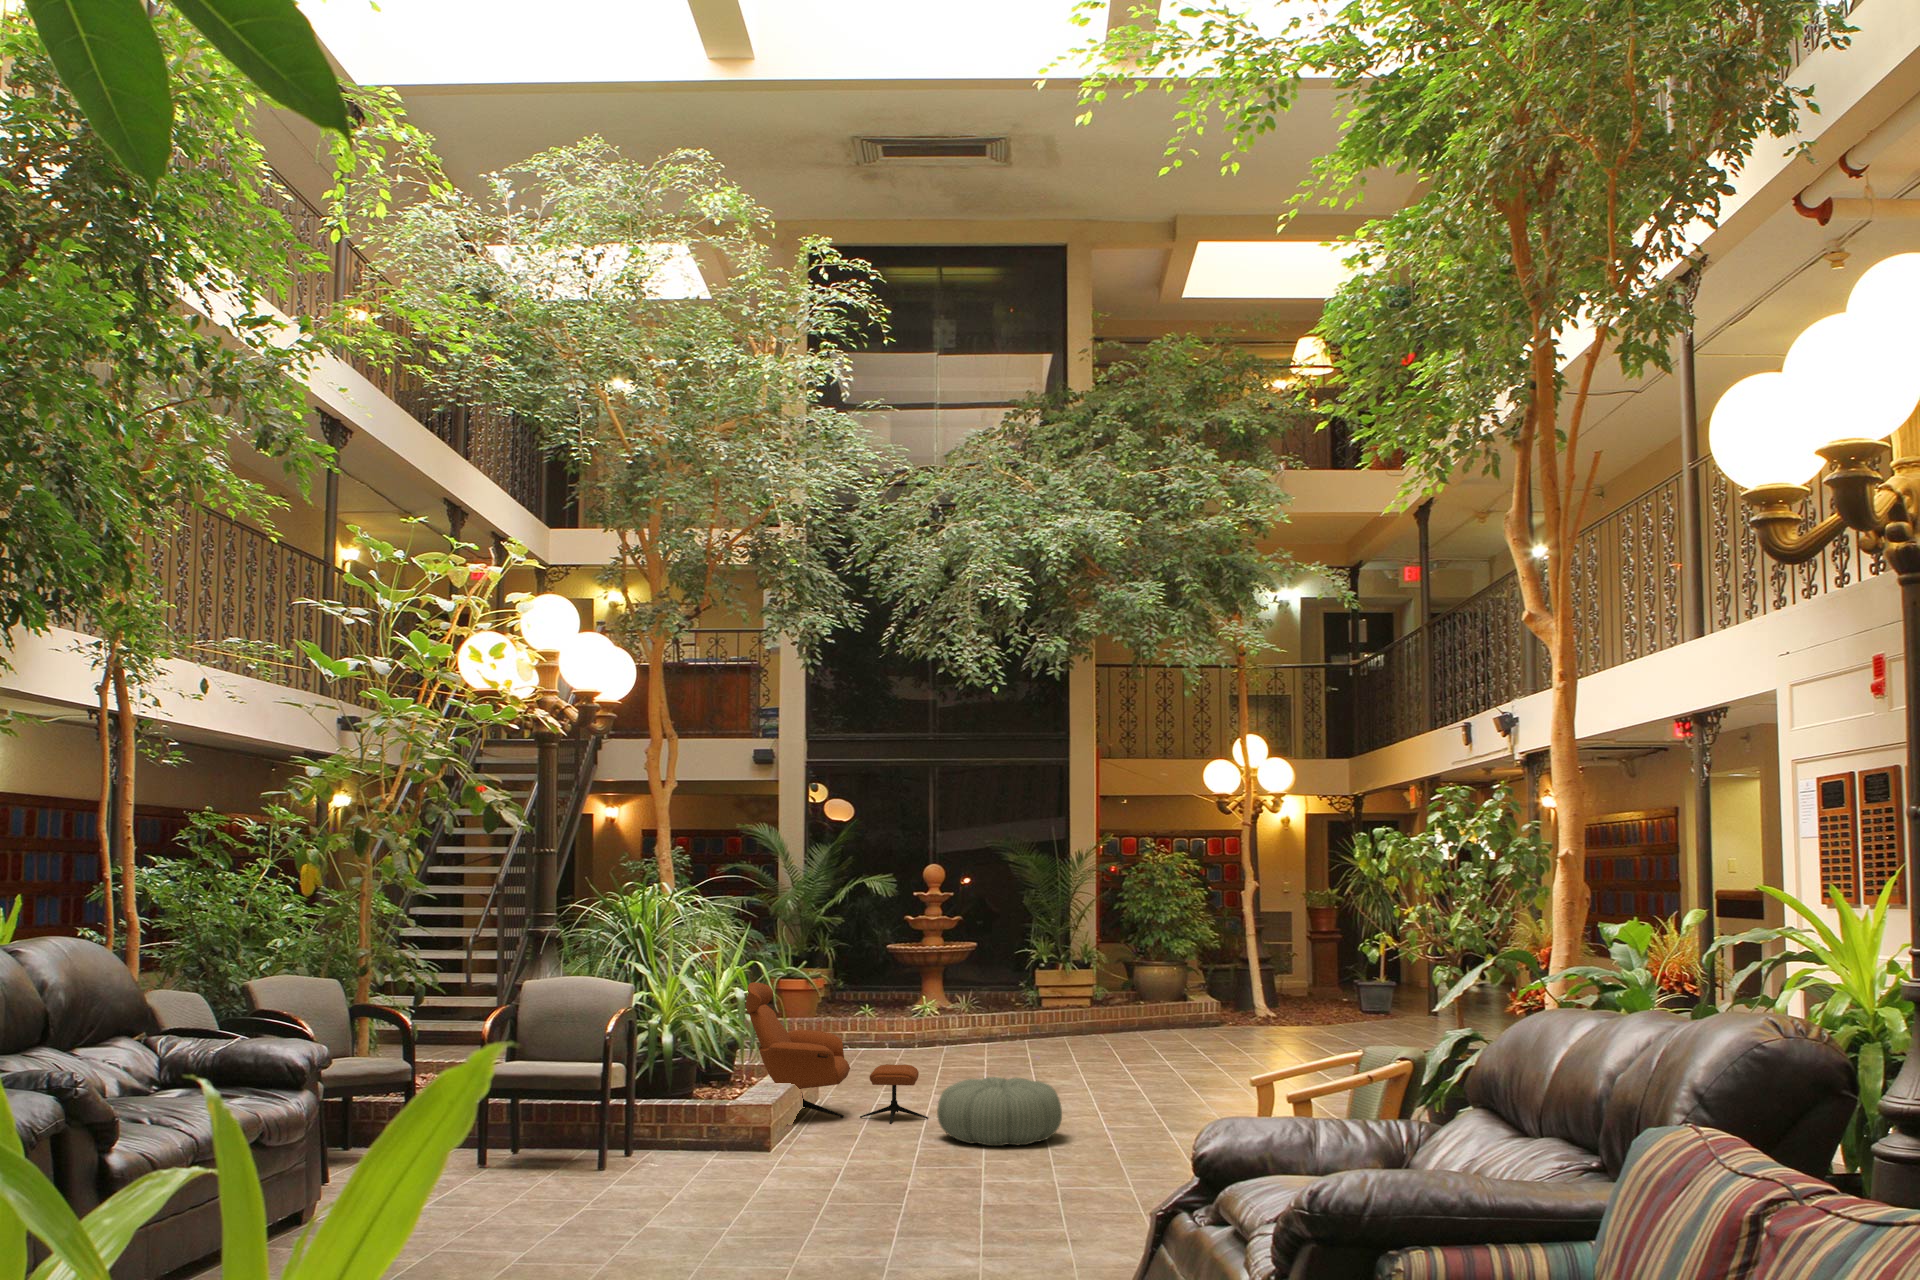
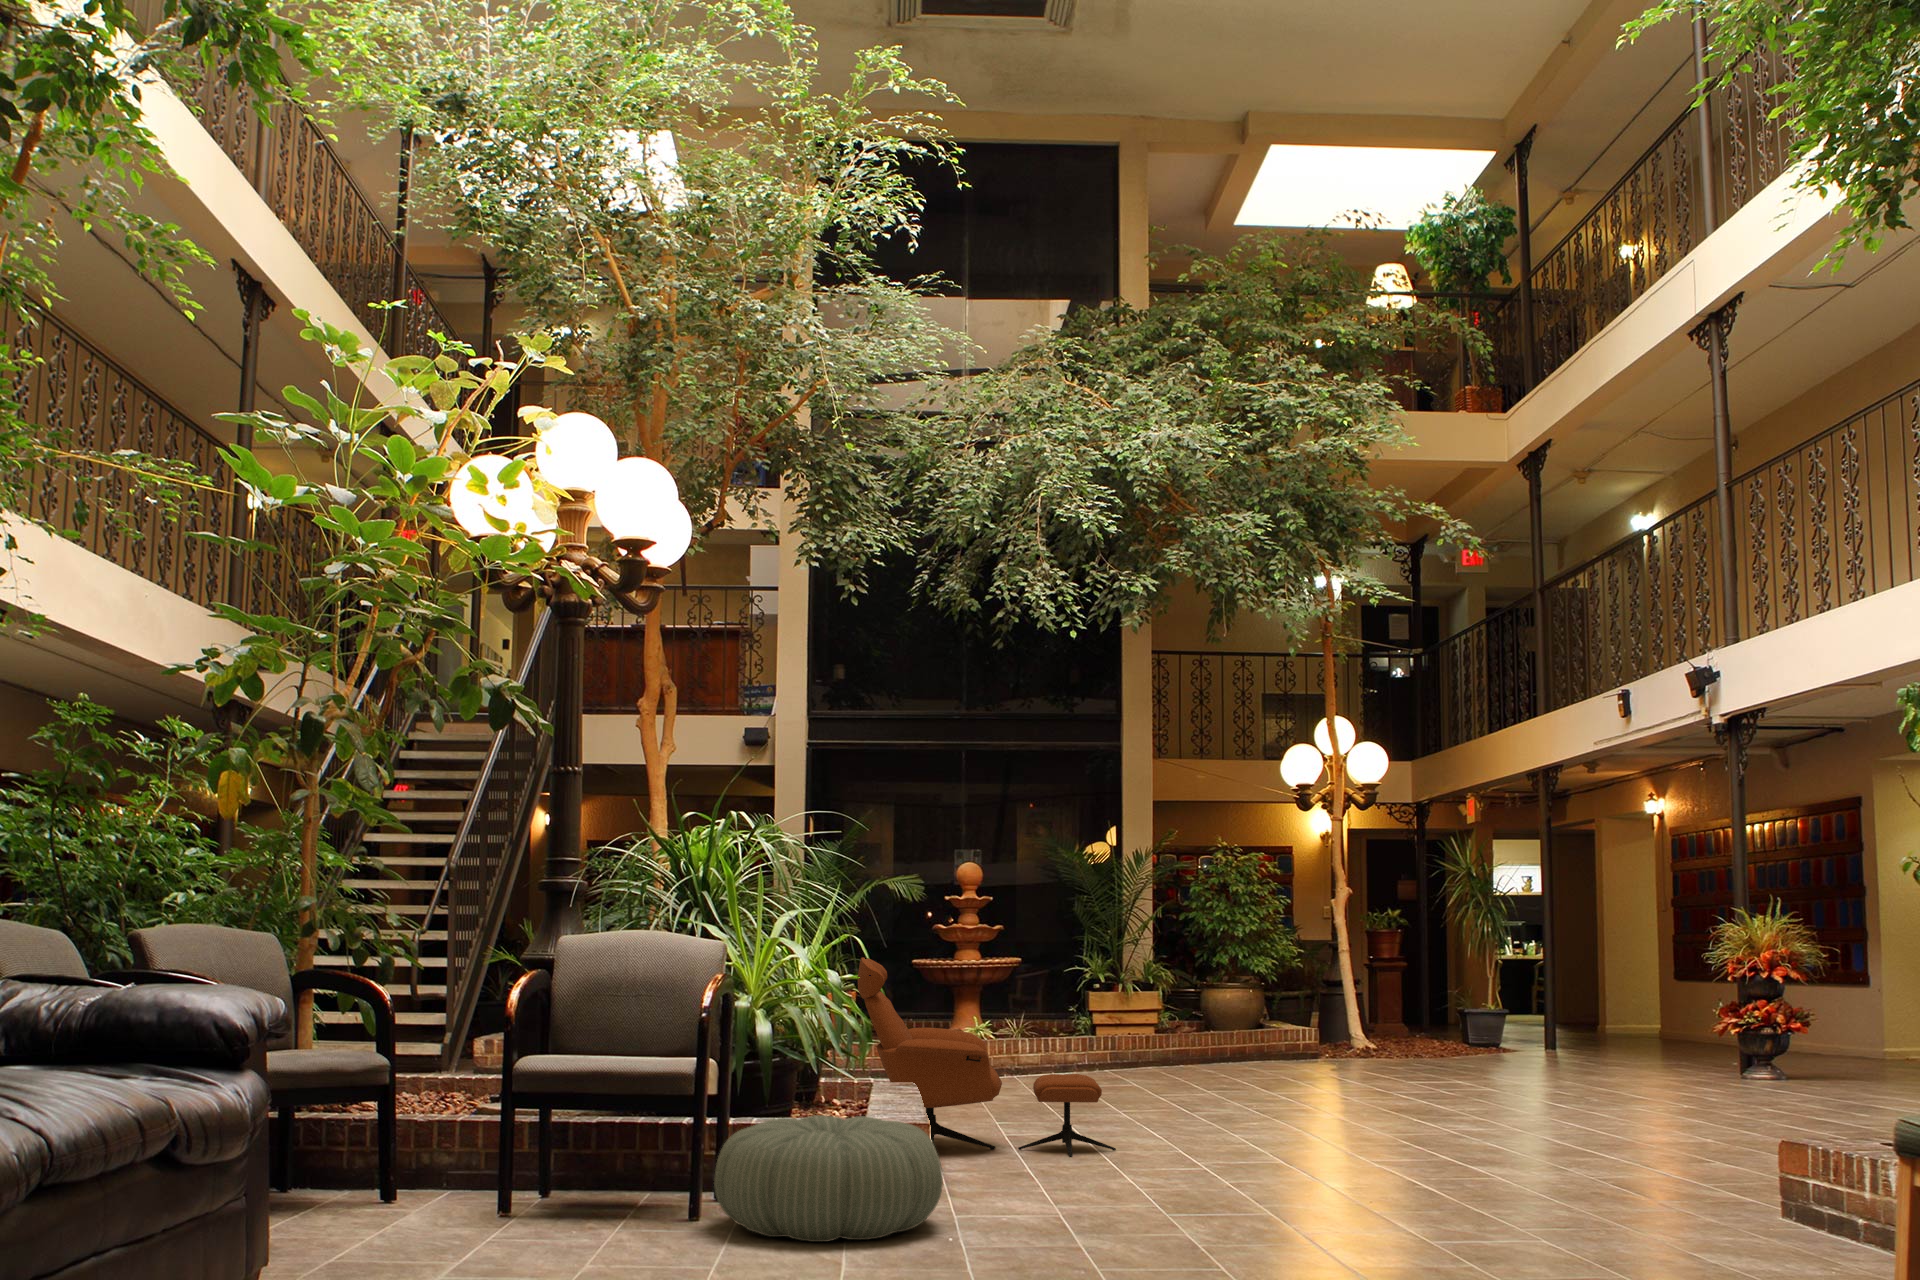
pouf: present [937,1077,1062,1146] -> present [714,1115,943,1242]

